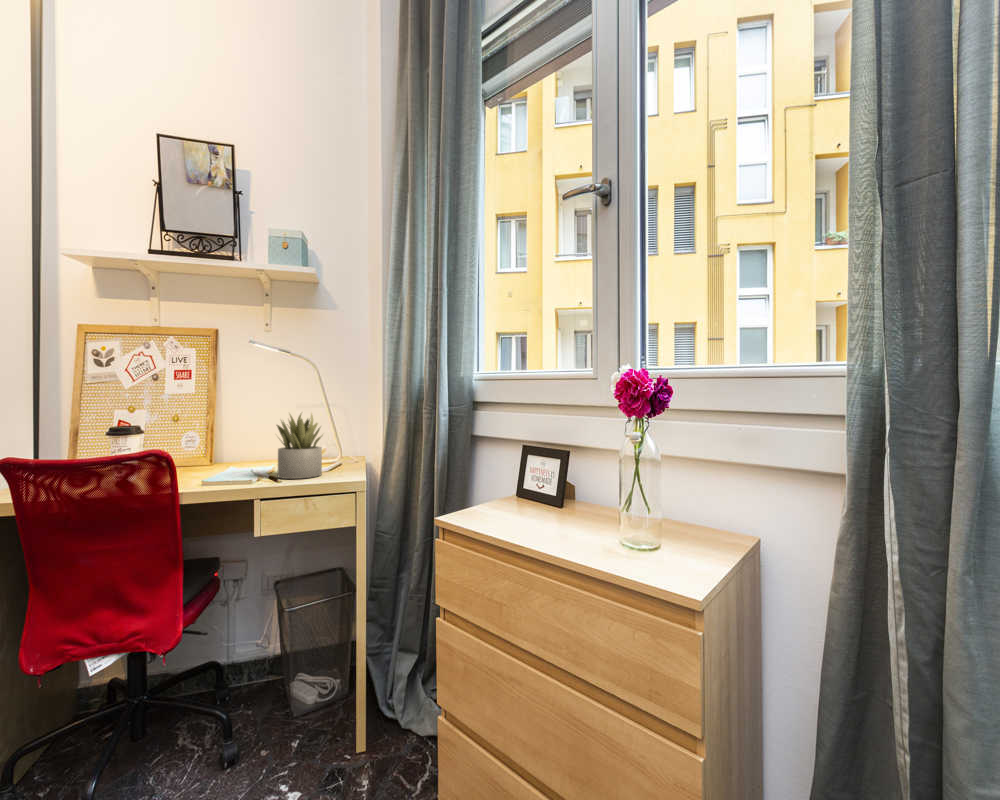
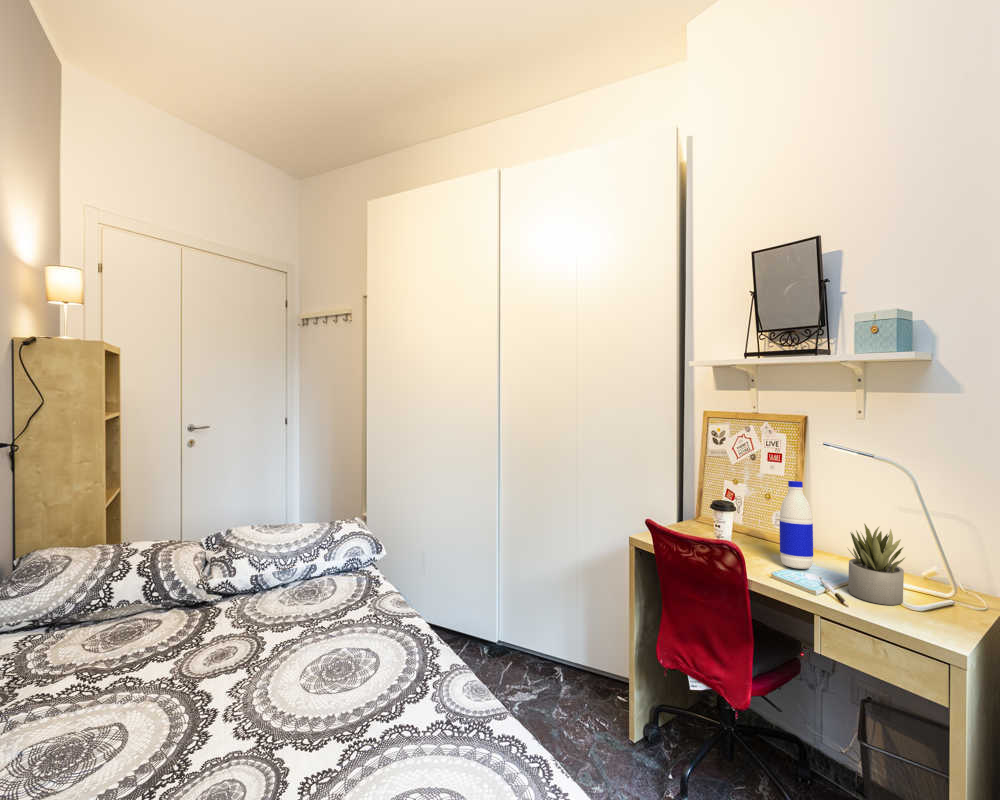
water bottle: none [201,385,238,476] -> present [780,481,813,569]

